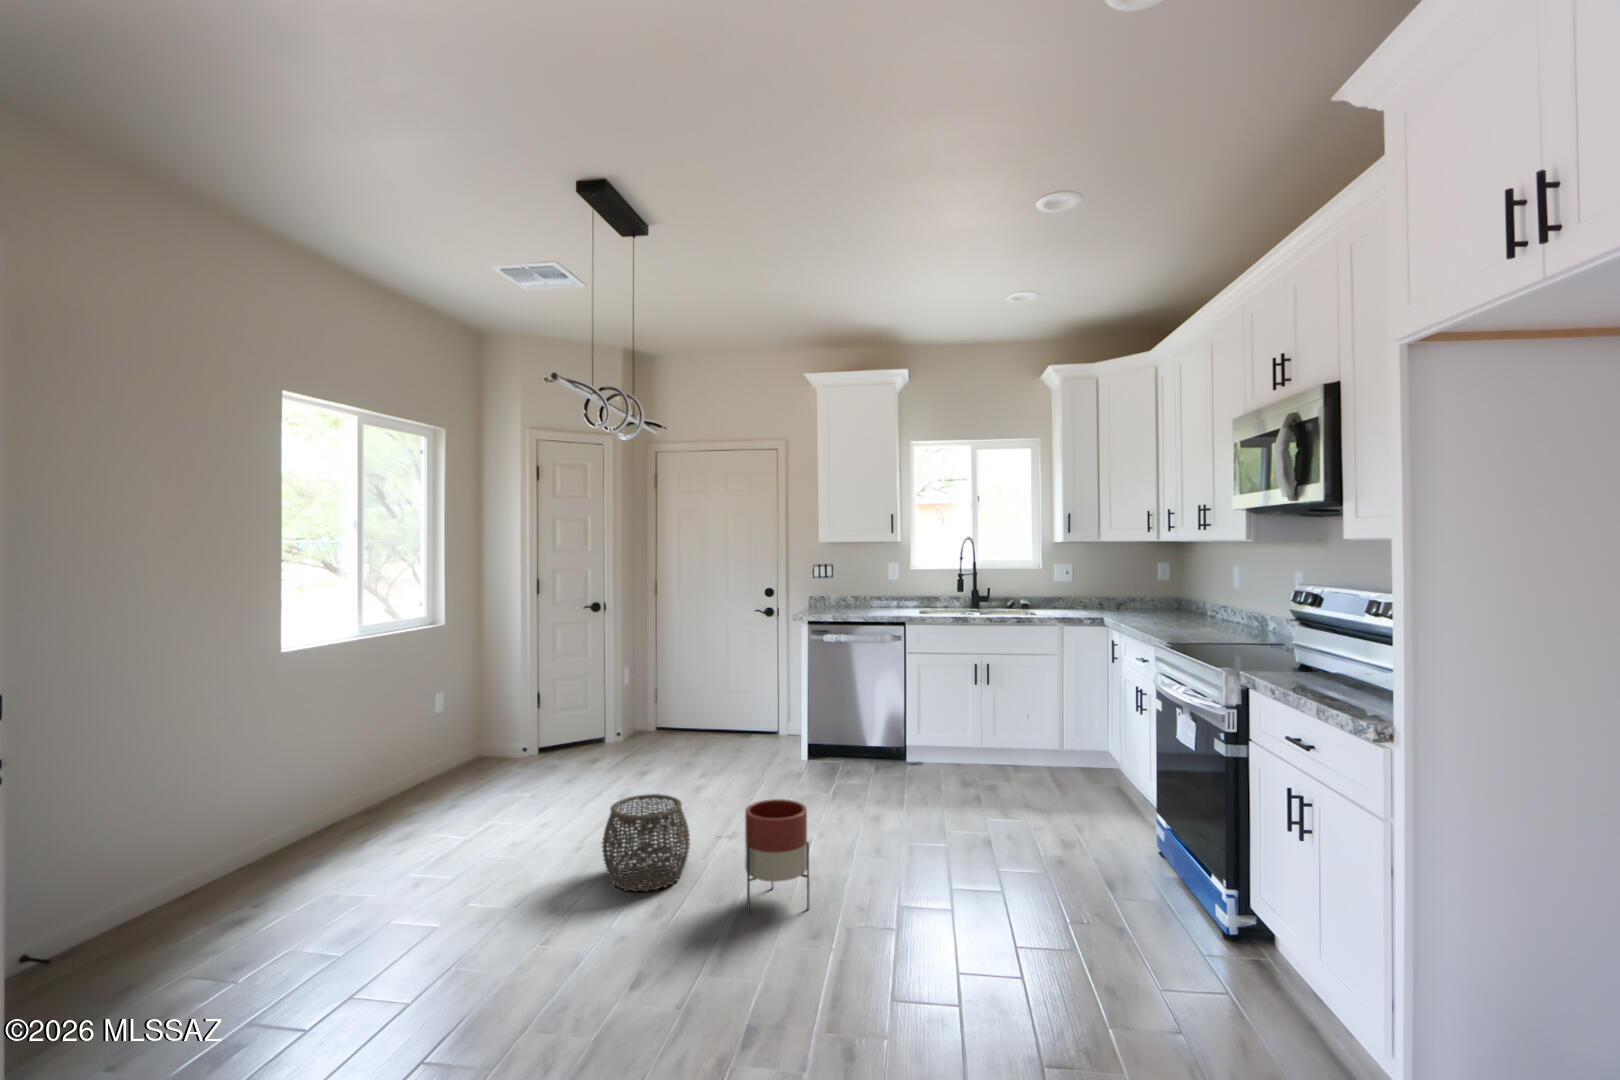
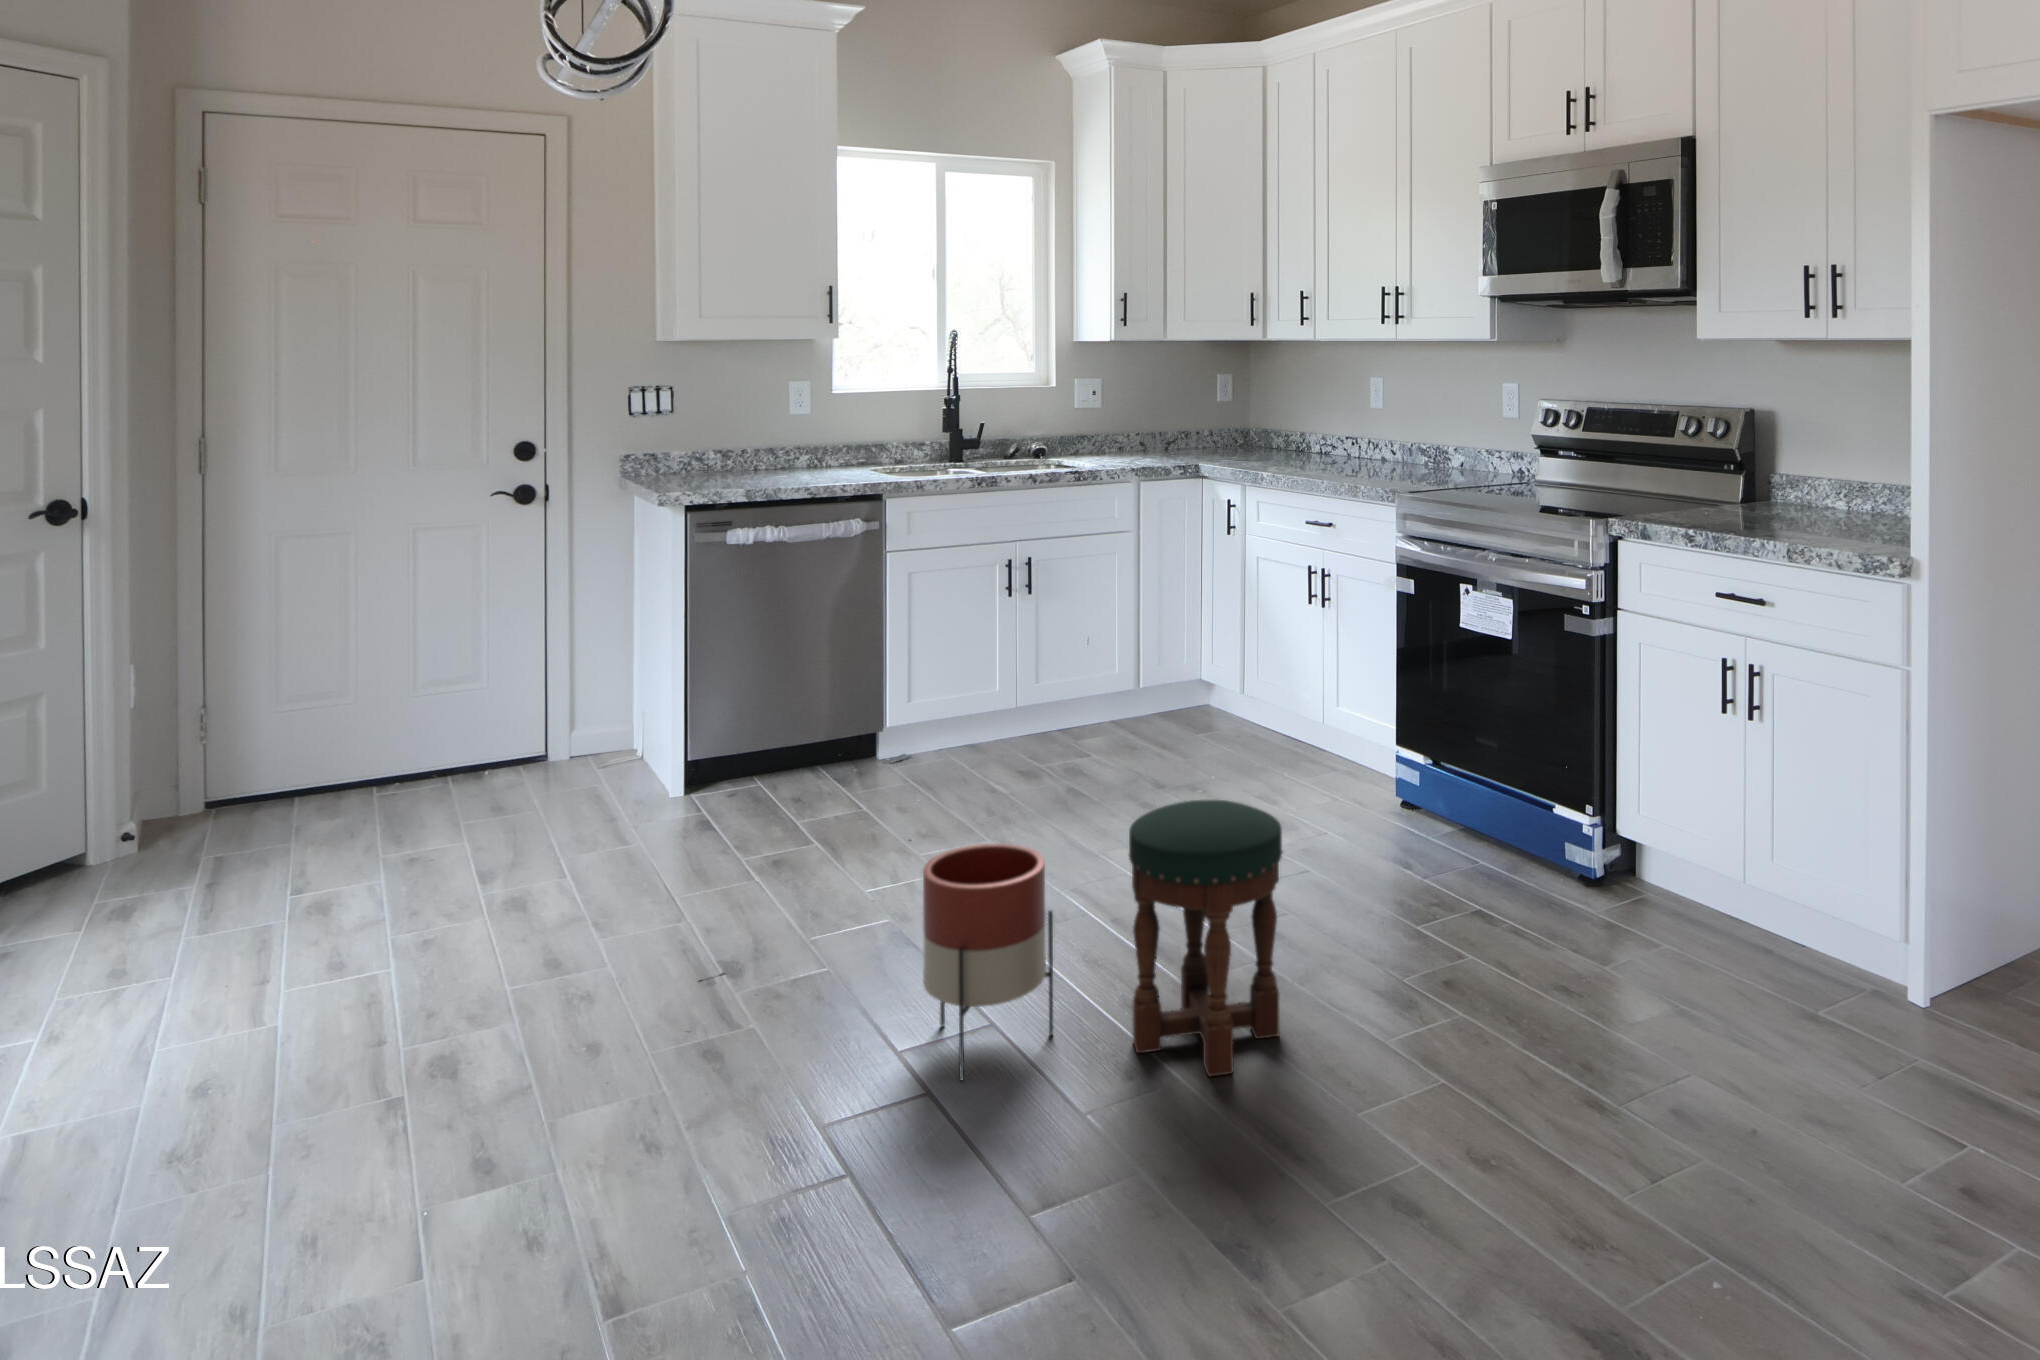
woven basket: present [602,794,690,892] -> none [549,904,761,1138]
stool: none [826,800,914,959] -> present [1129,800,1282,1077]

